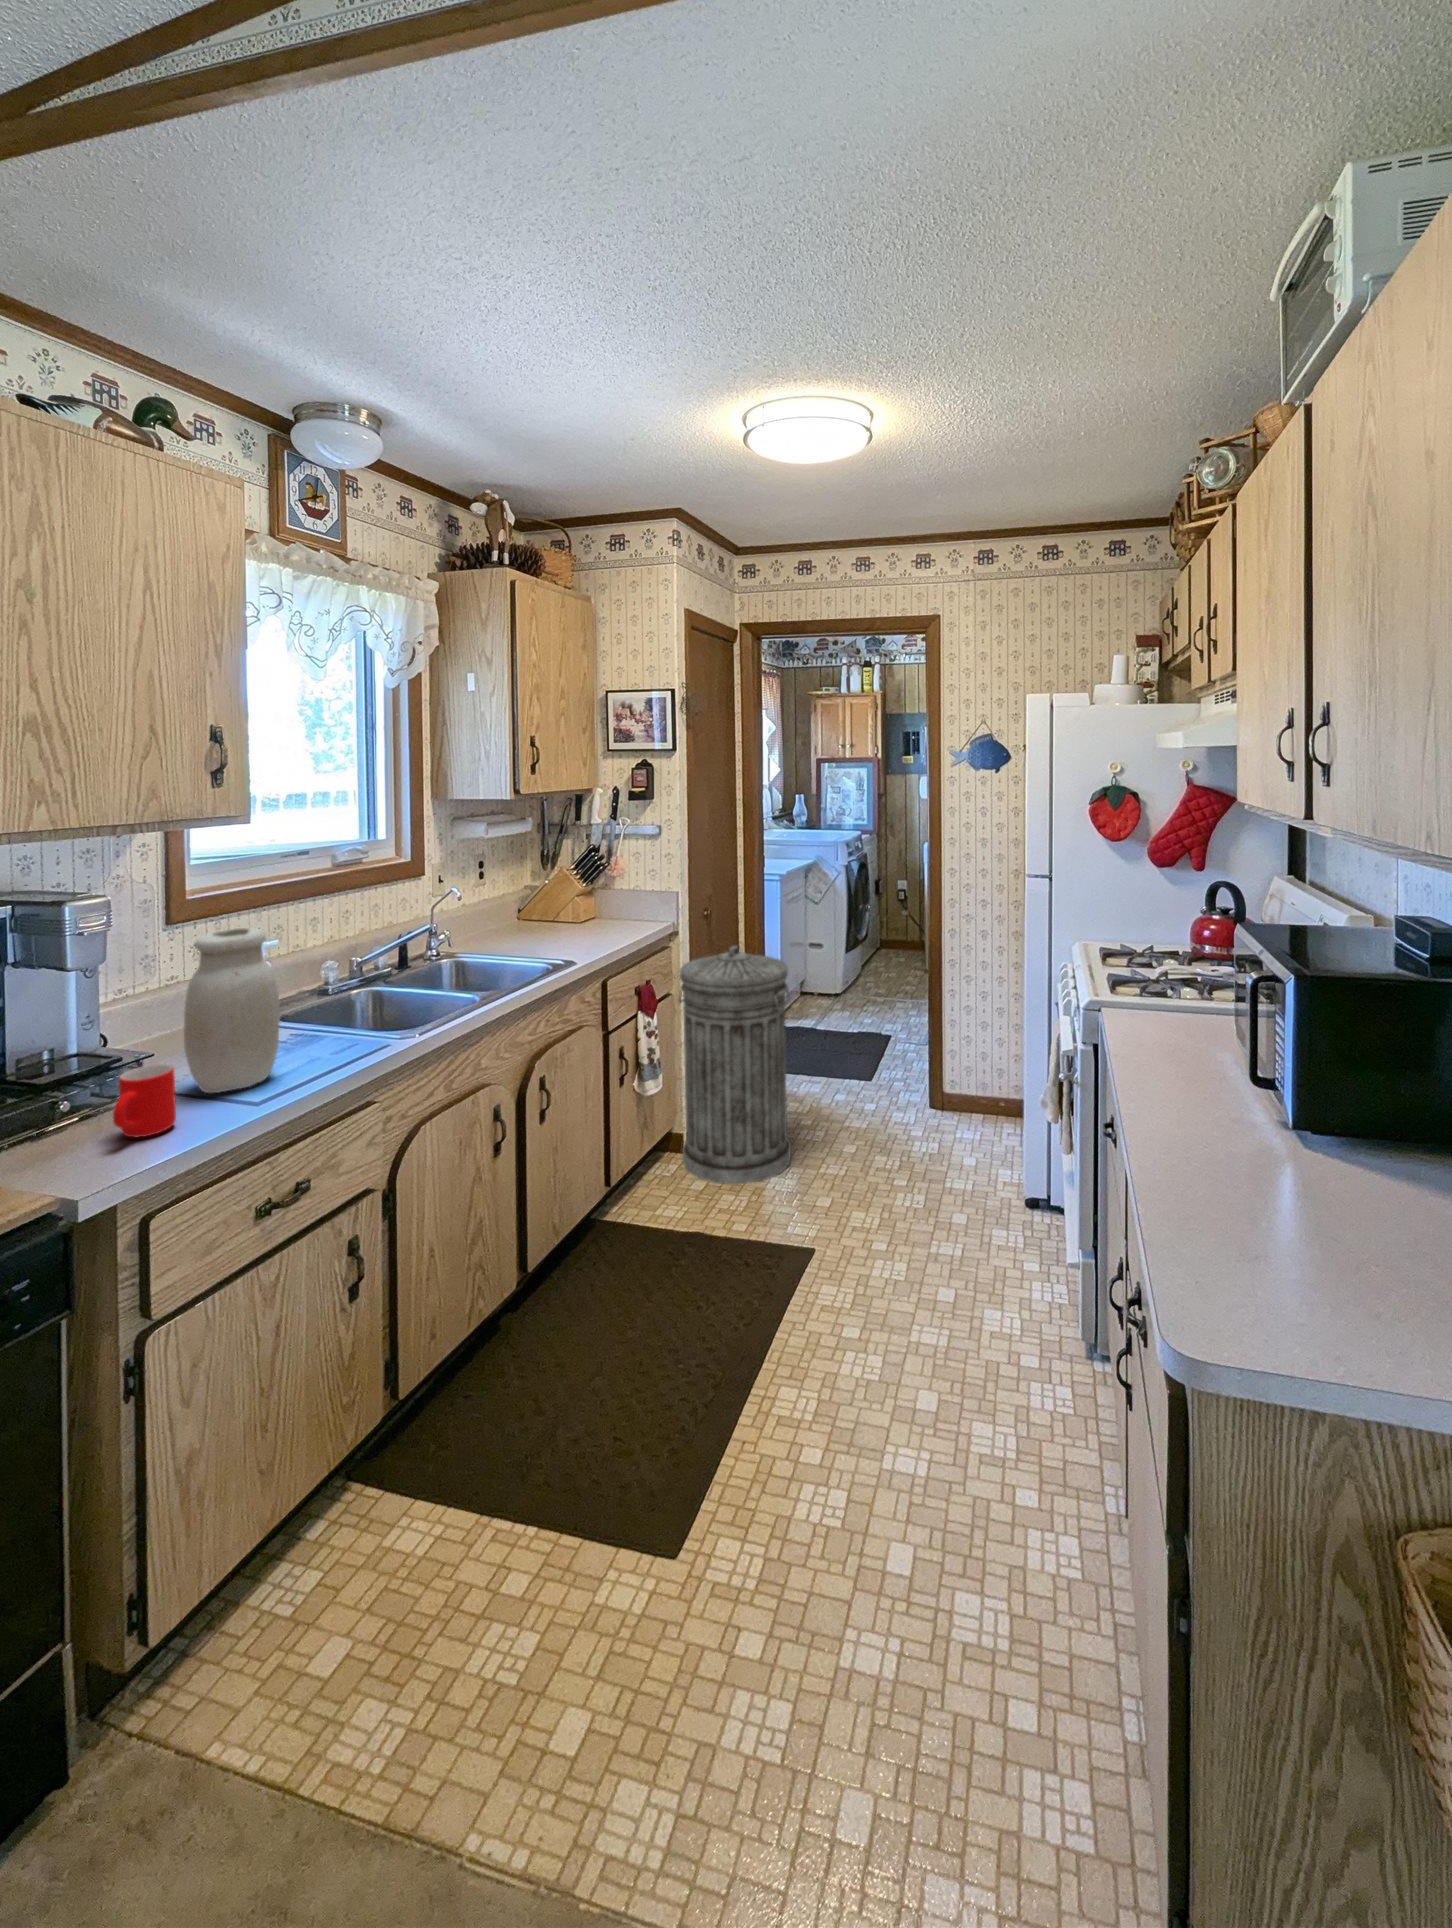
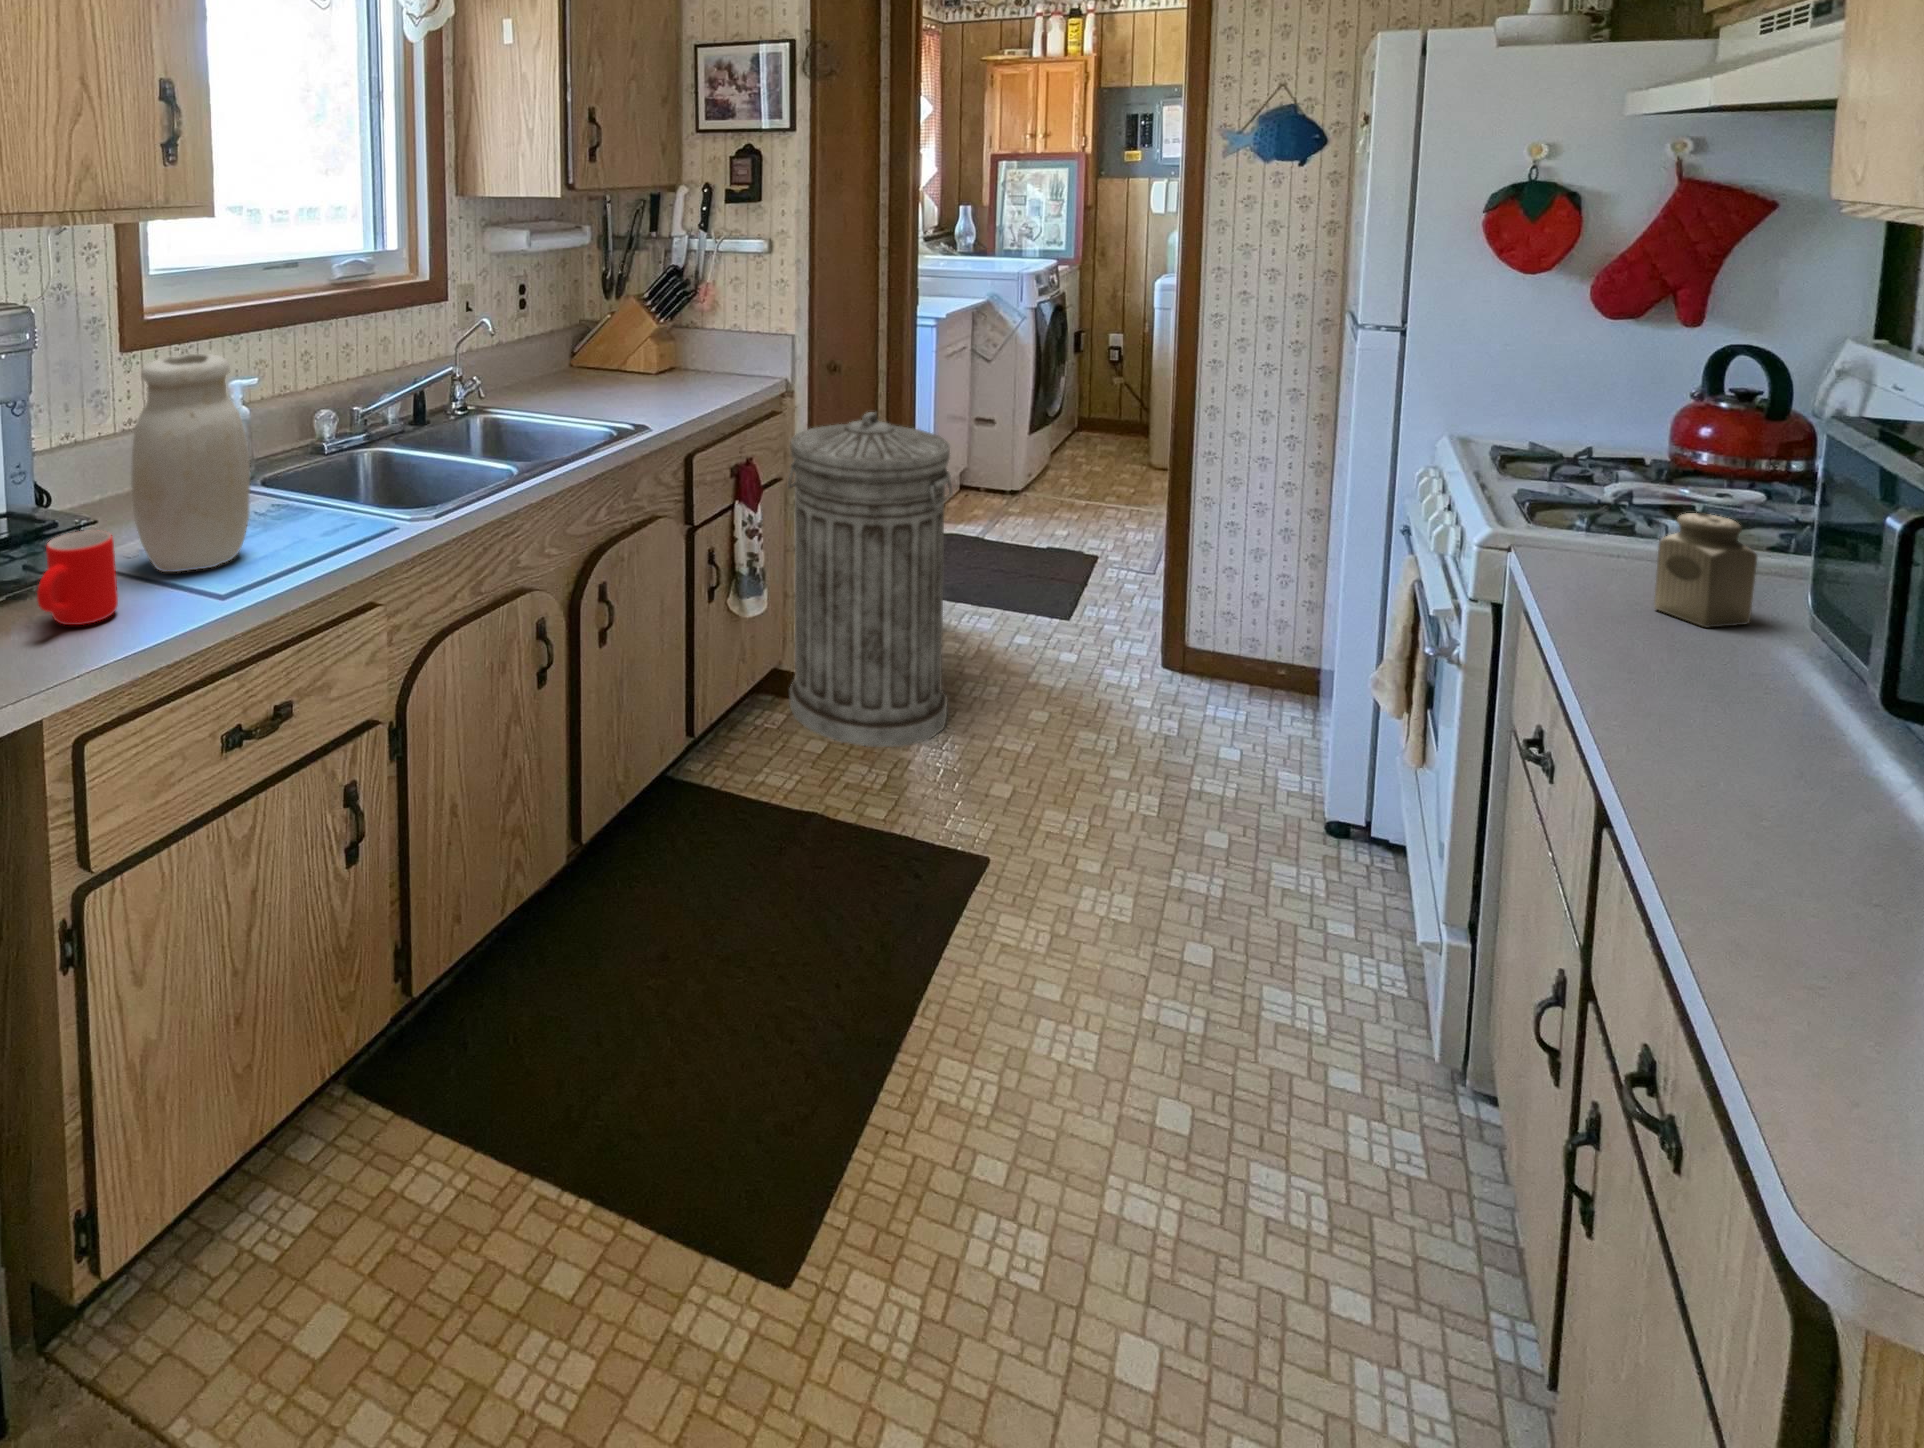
salt shaker: none [1154,982,1198,1046] -> present [1654,513,1757,628]

